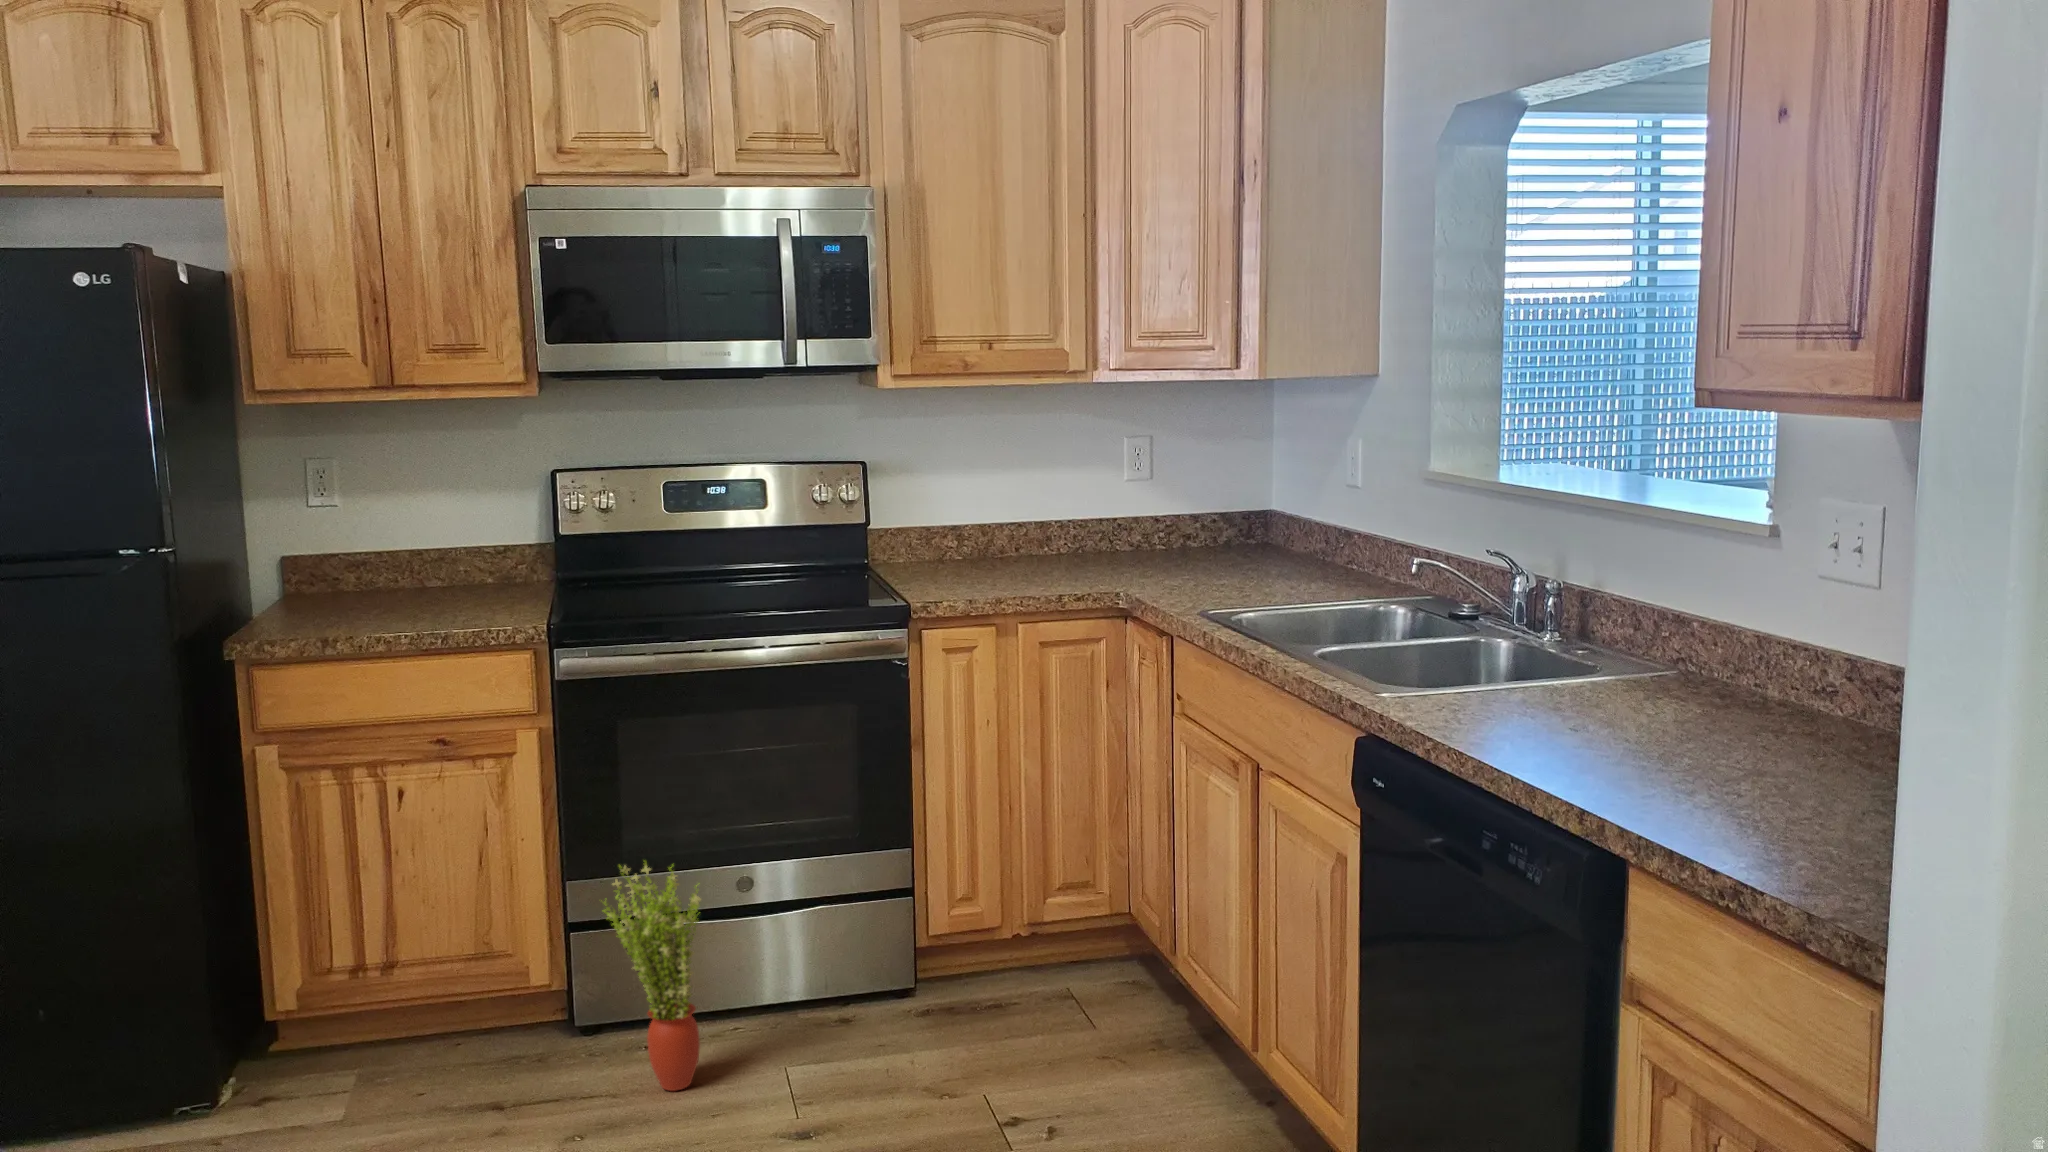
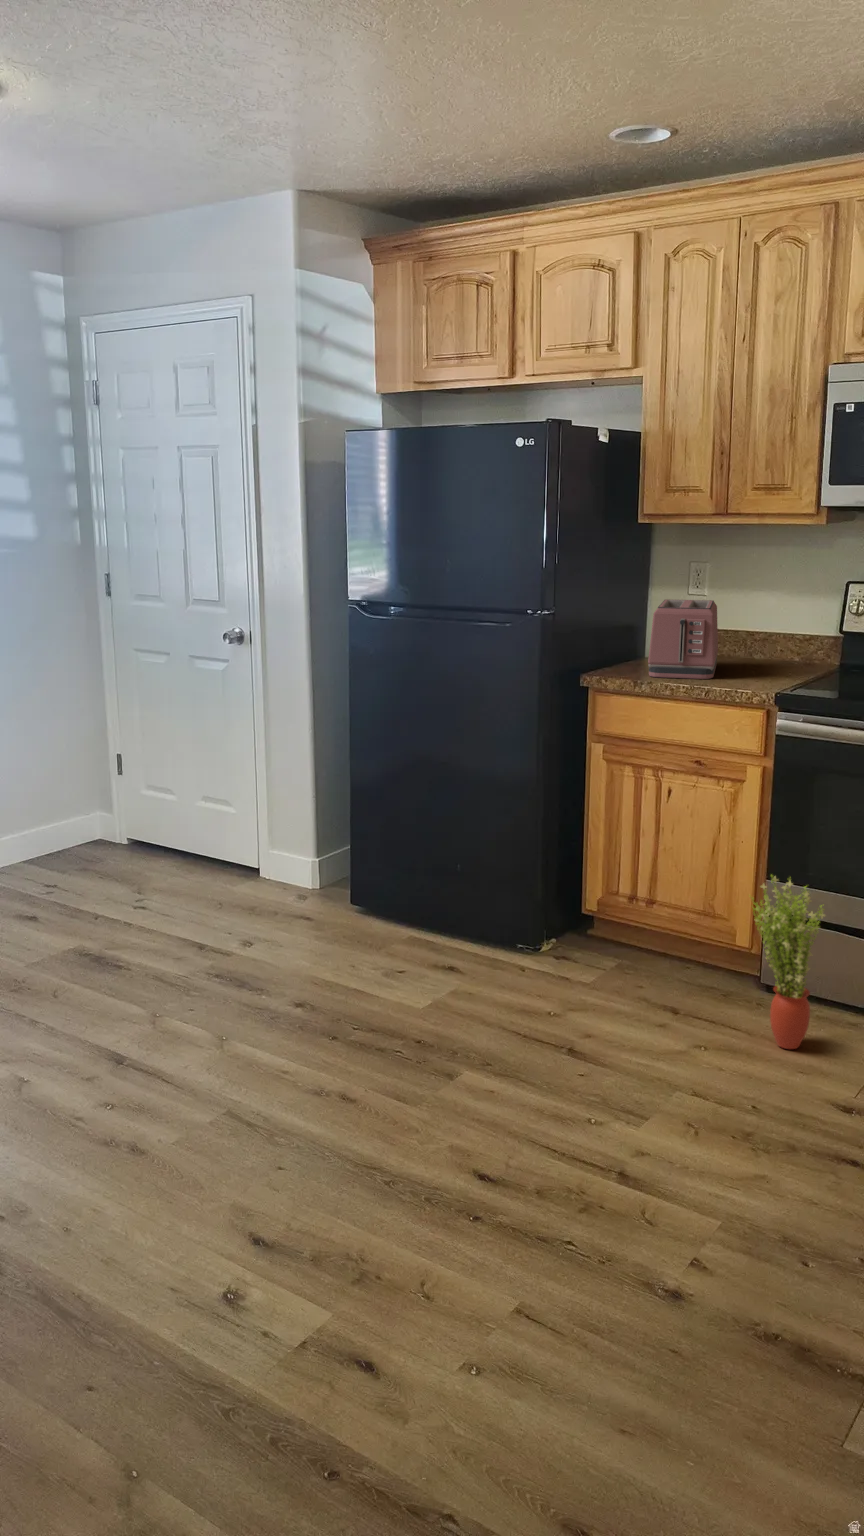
toaster: none [298,510,430,631] -> present [648,599,718,679]

